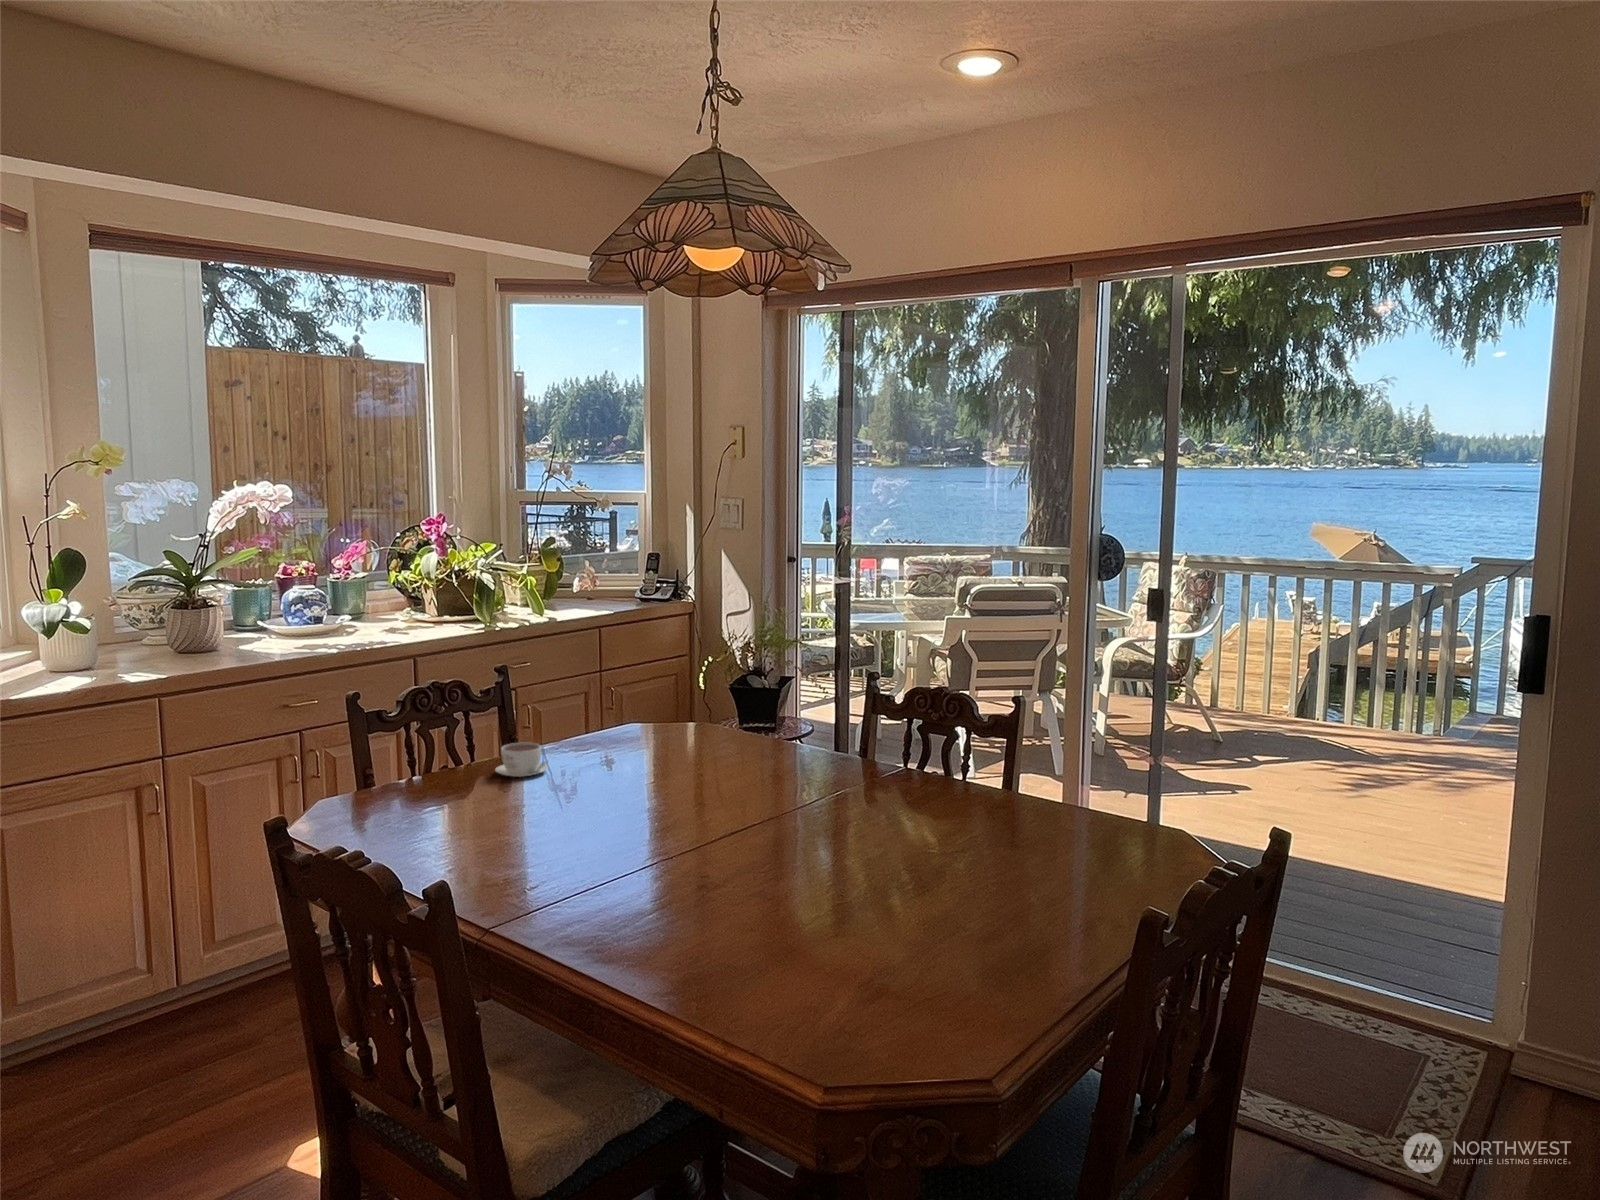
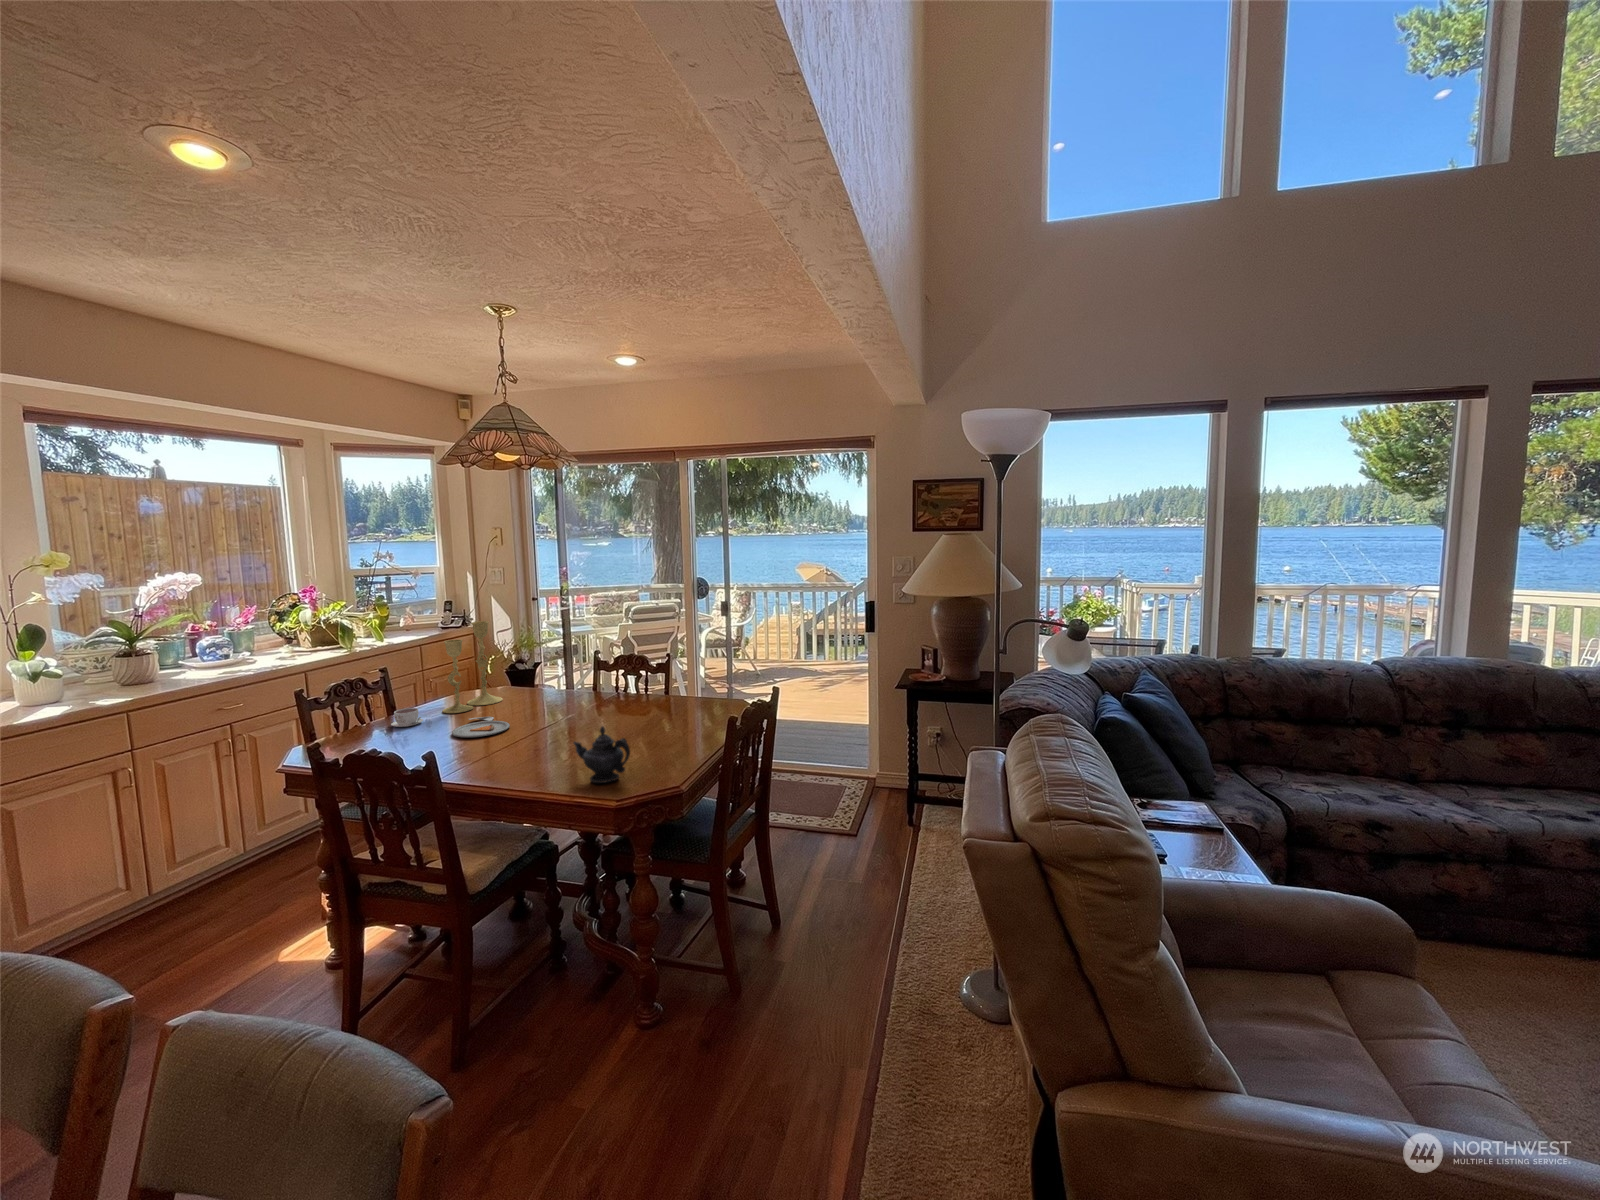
candlestick: none [586,591,694,761] -> present [442,621,503,713]
dinner plate: none [581,777,684,818] -> present [452,716,510,737]
teapot: none [765,847,878,979] -> present [574,726,630,783]

